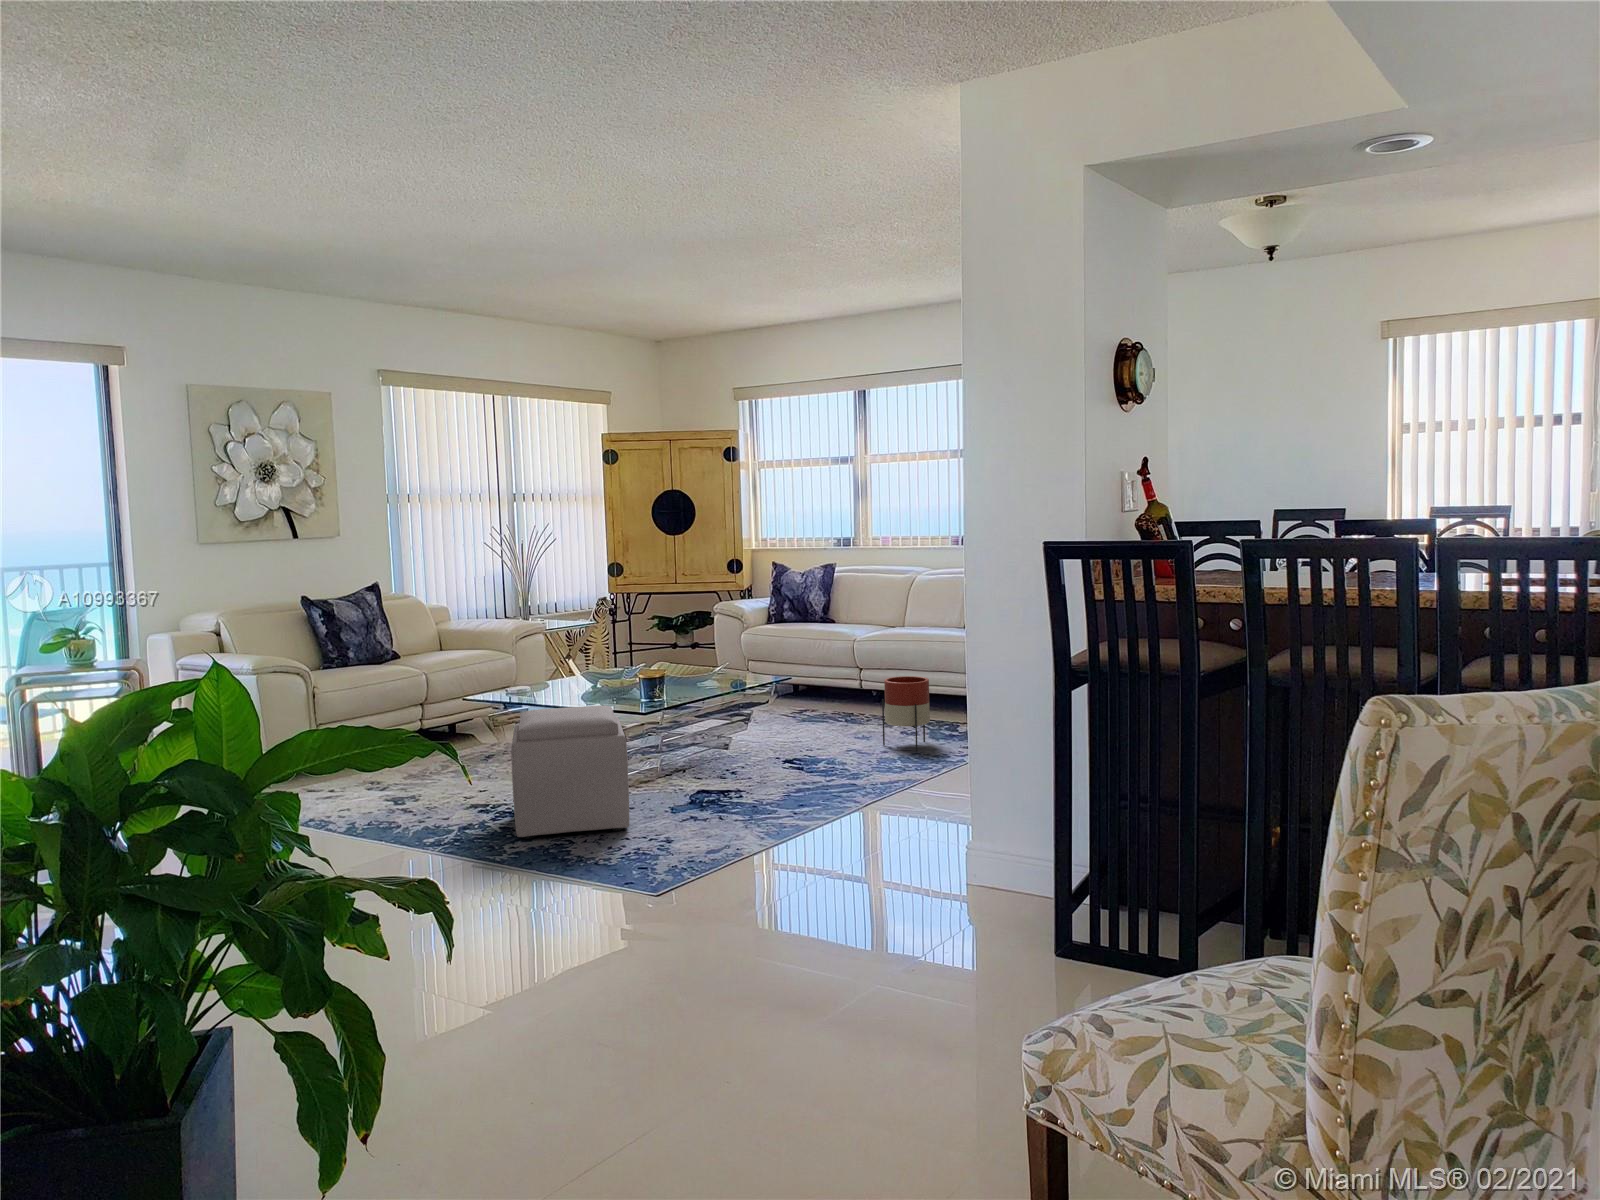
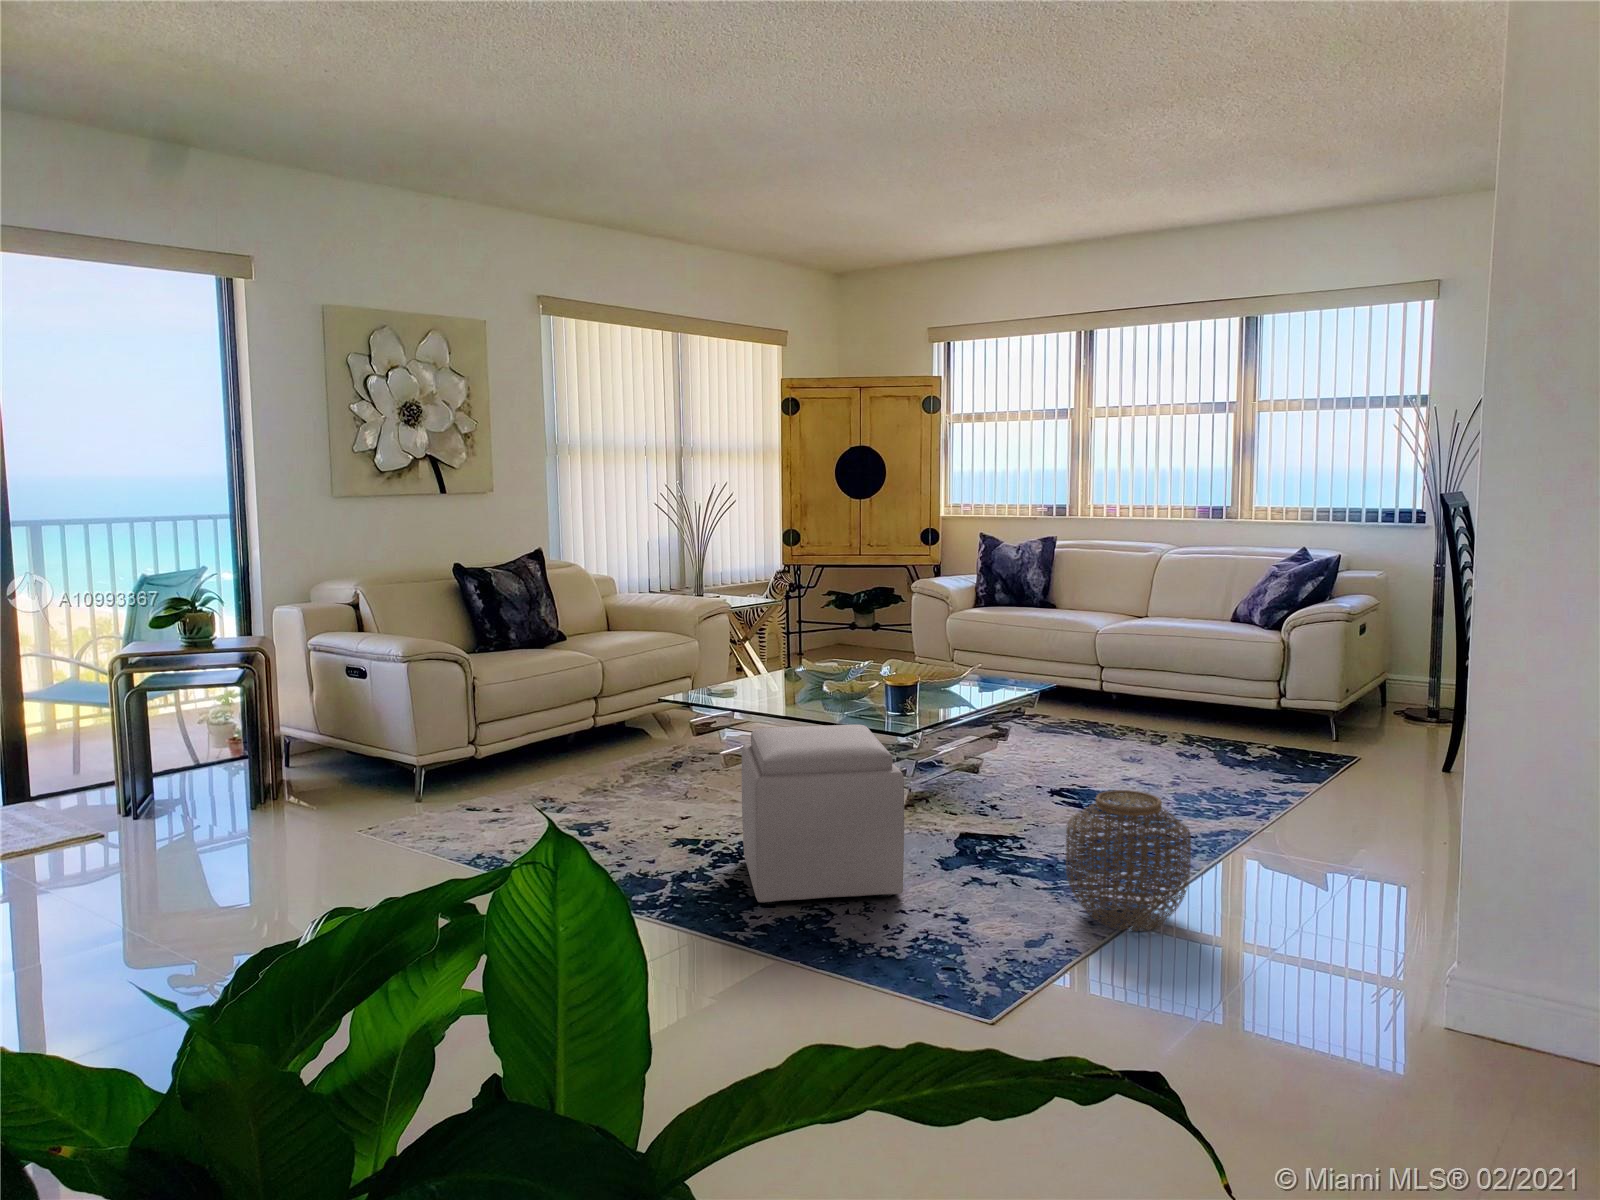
planter: present [882,676,930,751] -> none [1166,686,1232,783]
woven basket: none [741,742,829,842] -> present [1066,790,1191,931]

